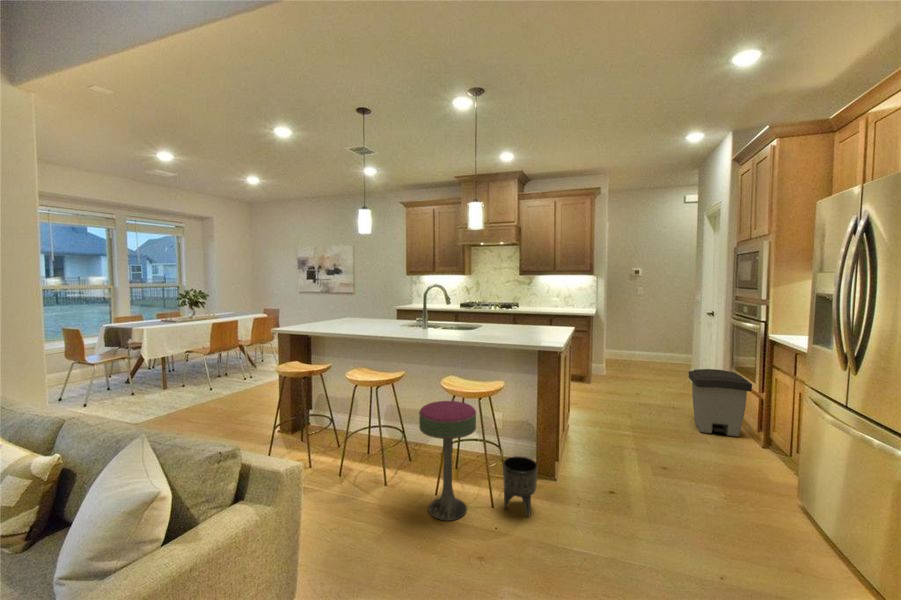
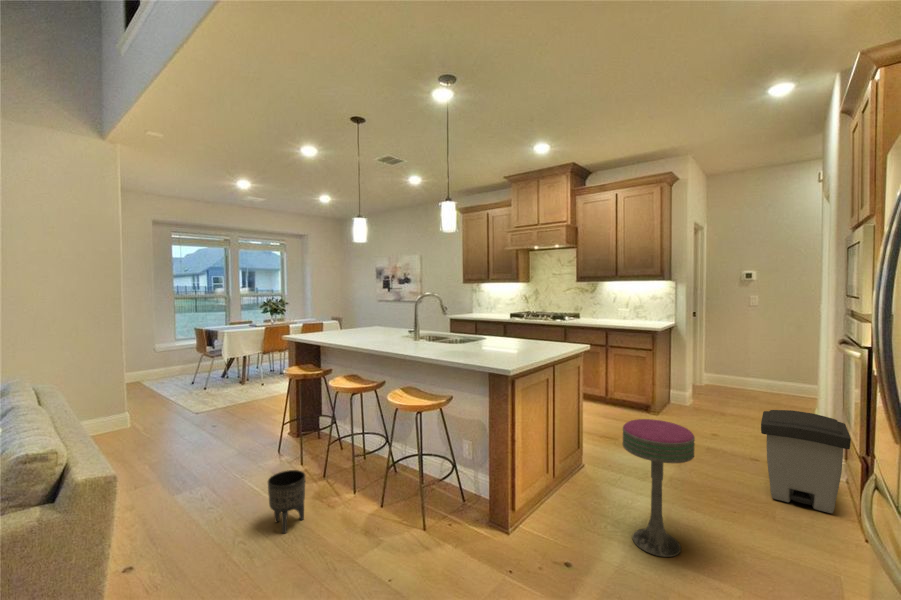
bar stool: present [419,401,476,521] -> present [623,419,695,557]
planter: present [503,456,538,517] -> present [268,470,305,533]

